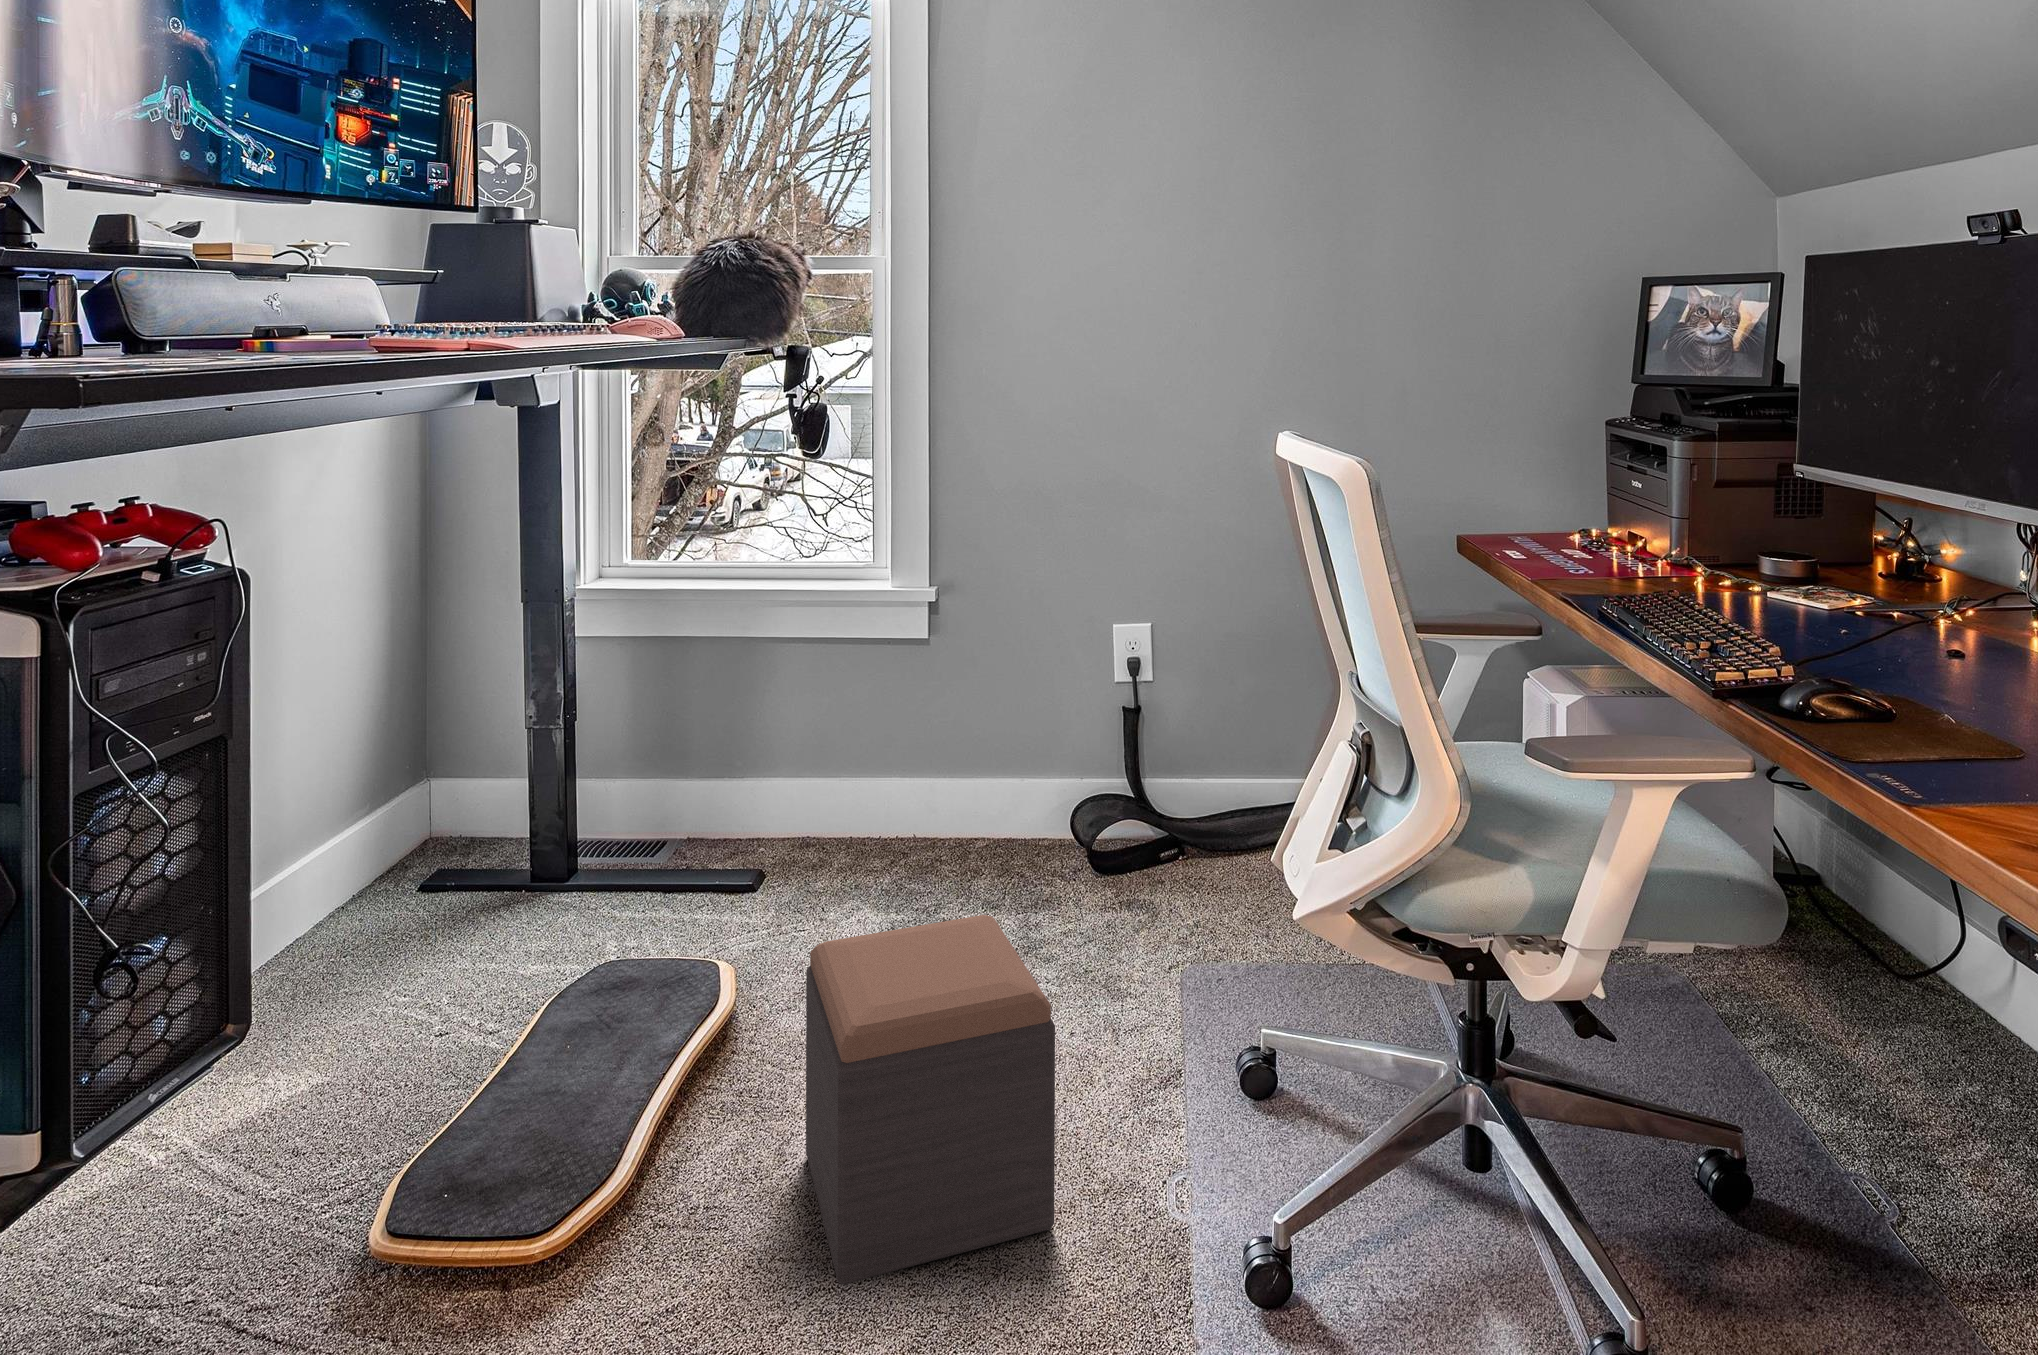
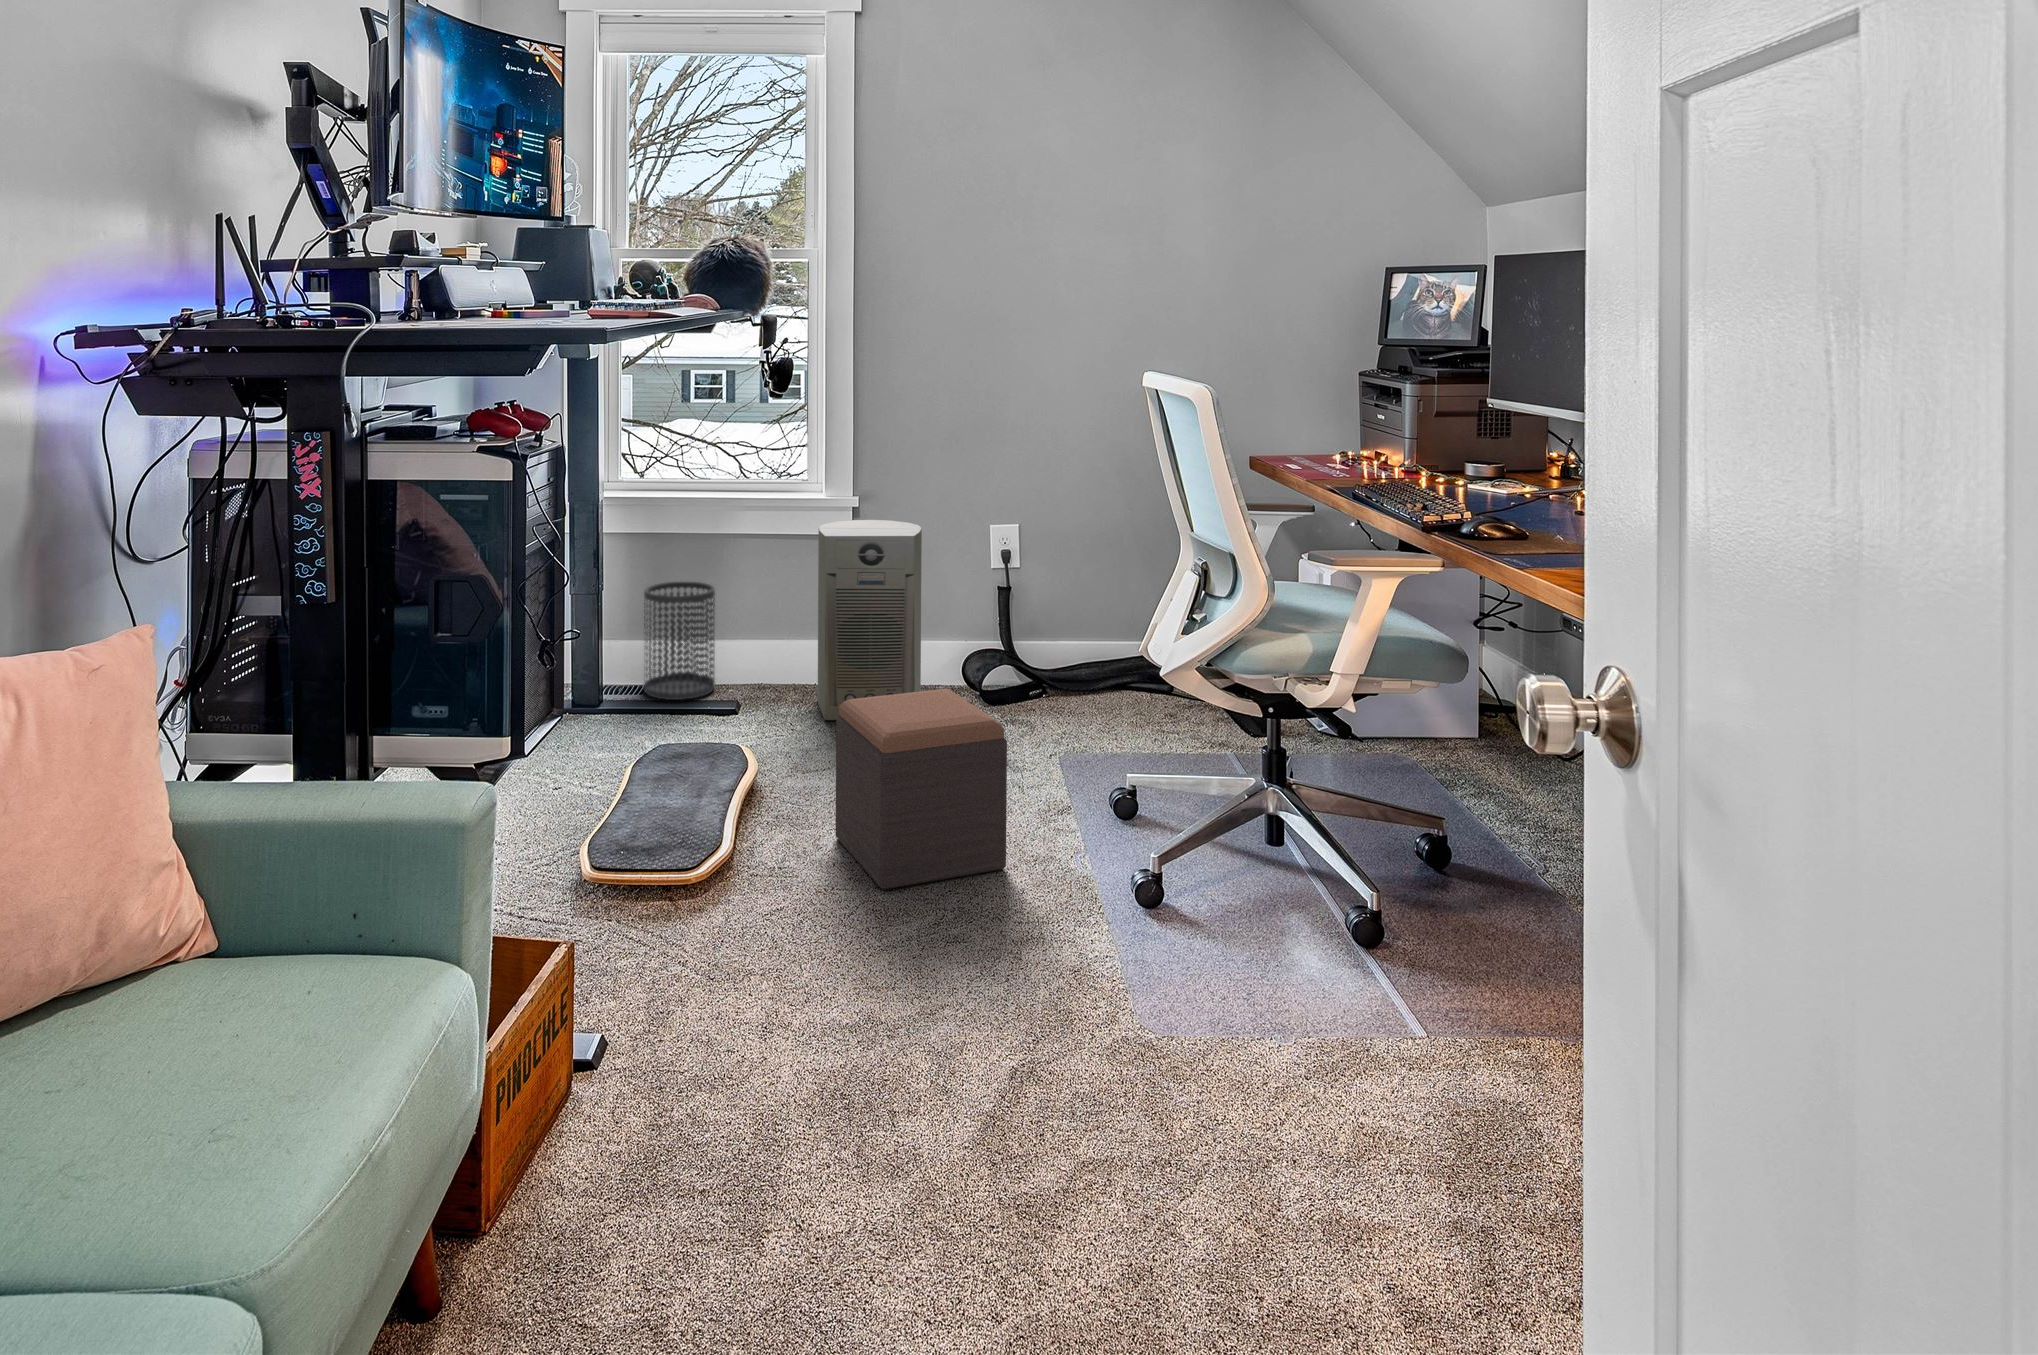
air purifier: none [868,615,1011,903] -> present [818,520,922,720]
wastebasket: none [640,697,739,866] -> present [644,581,715,700]

